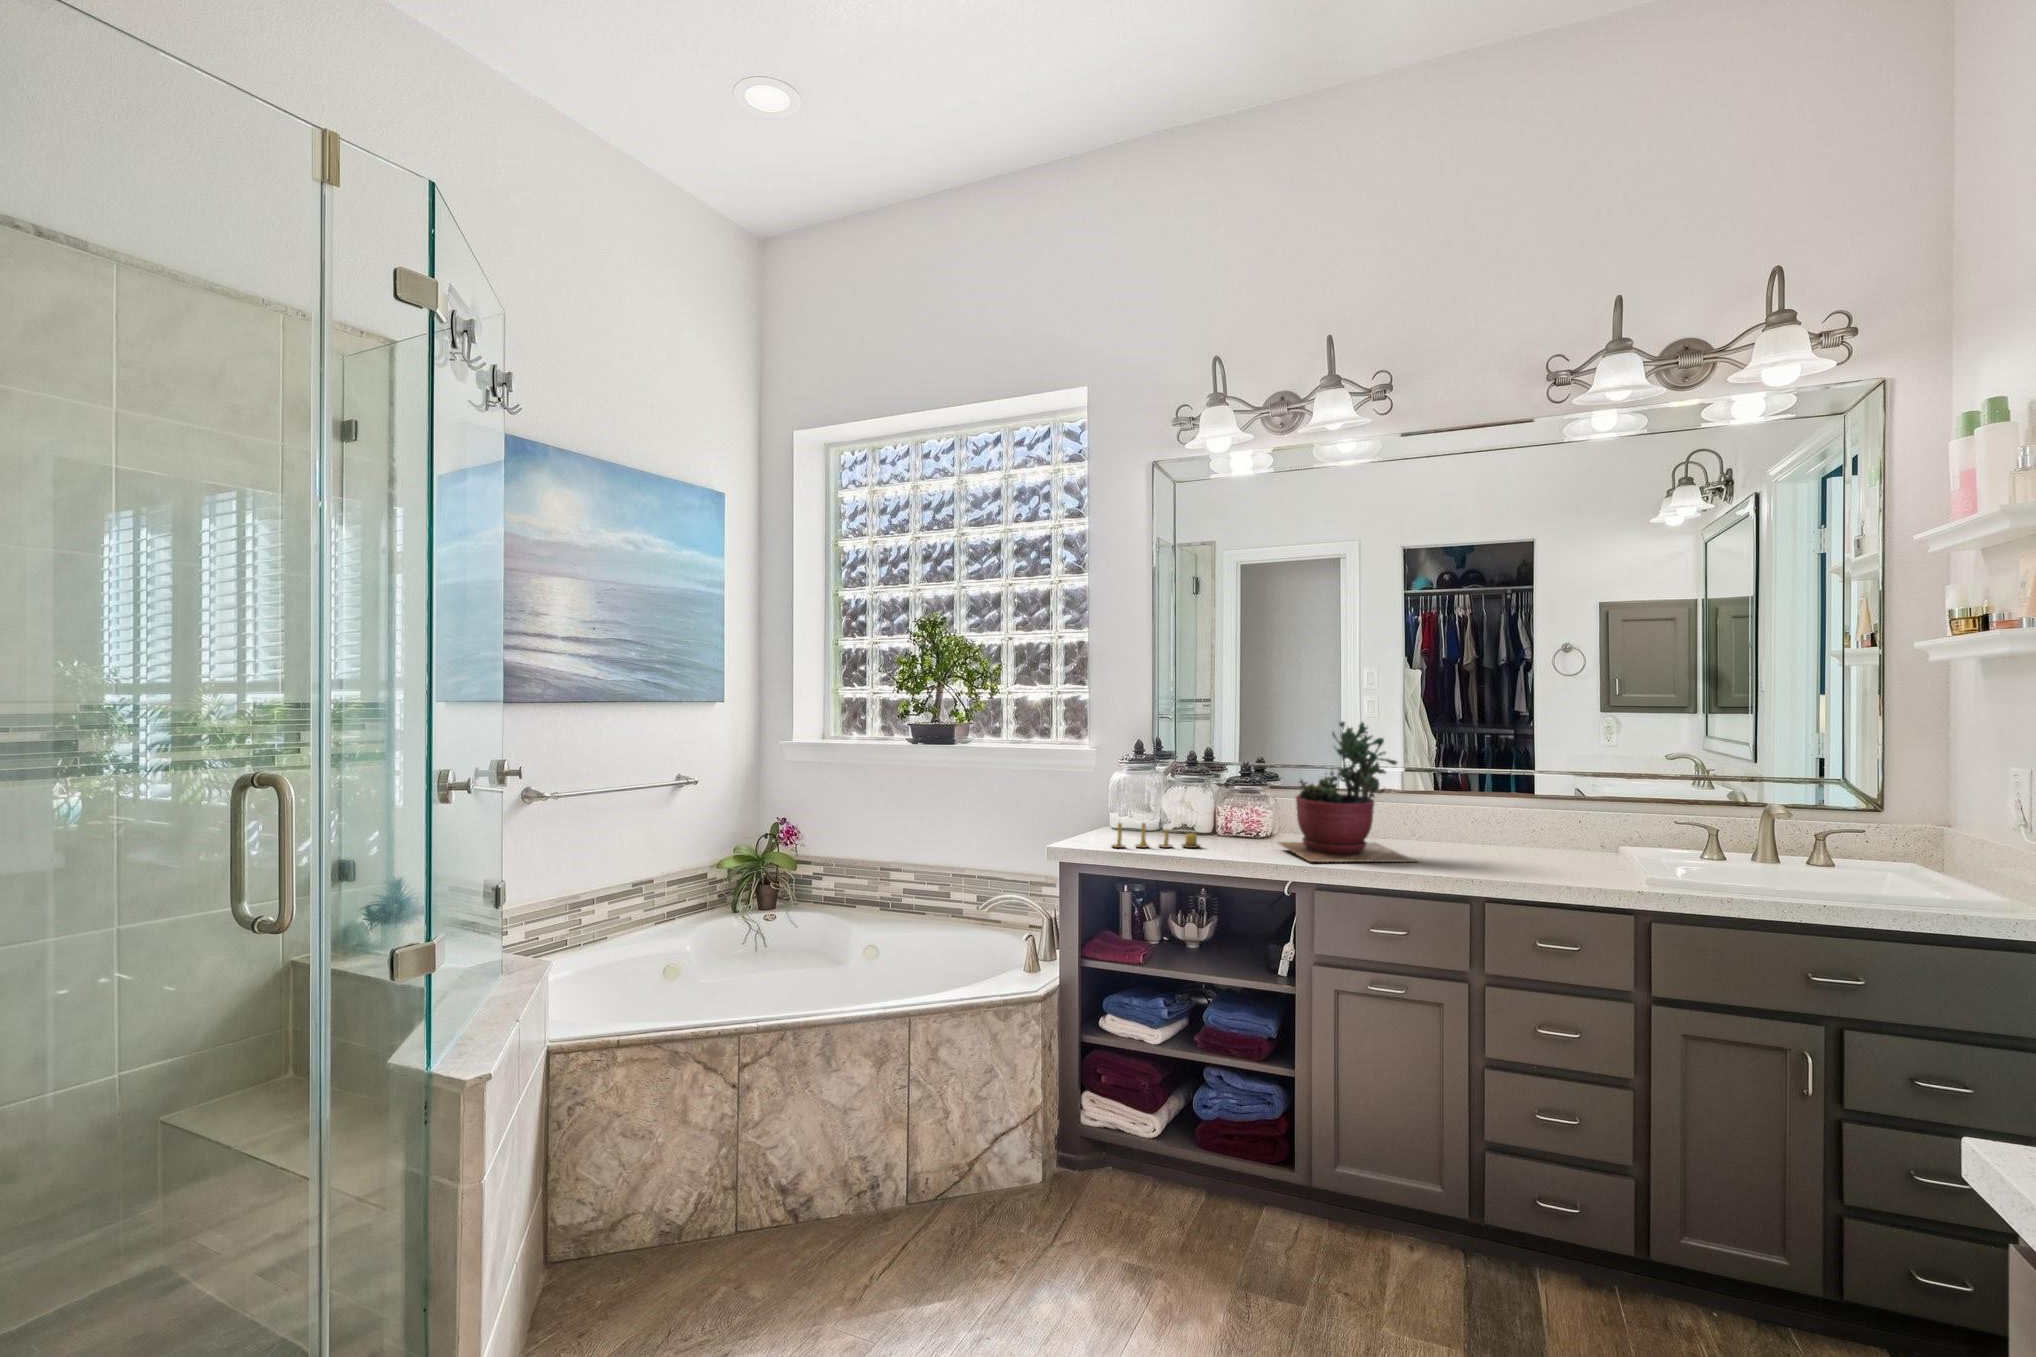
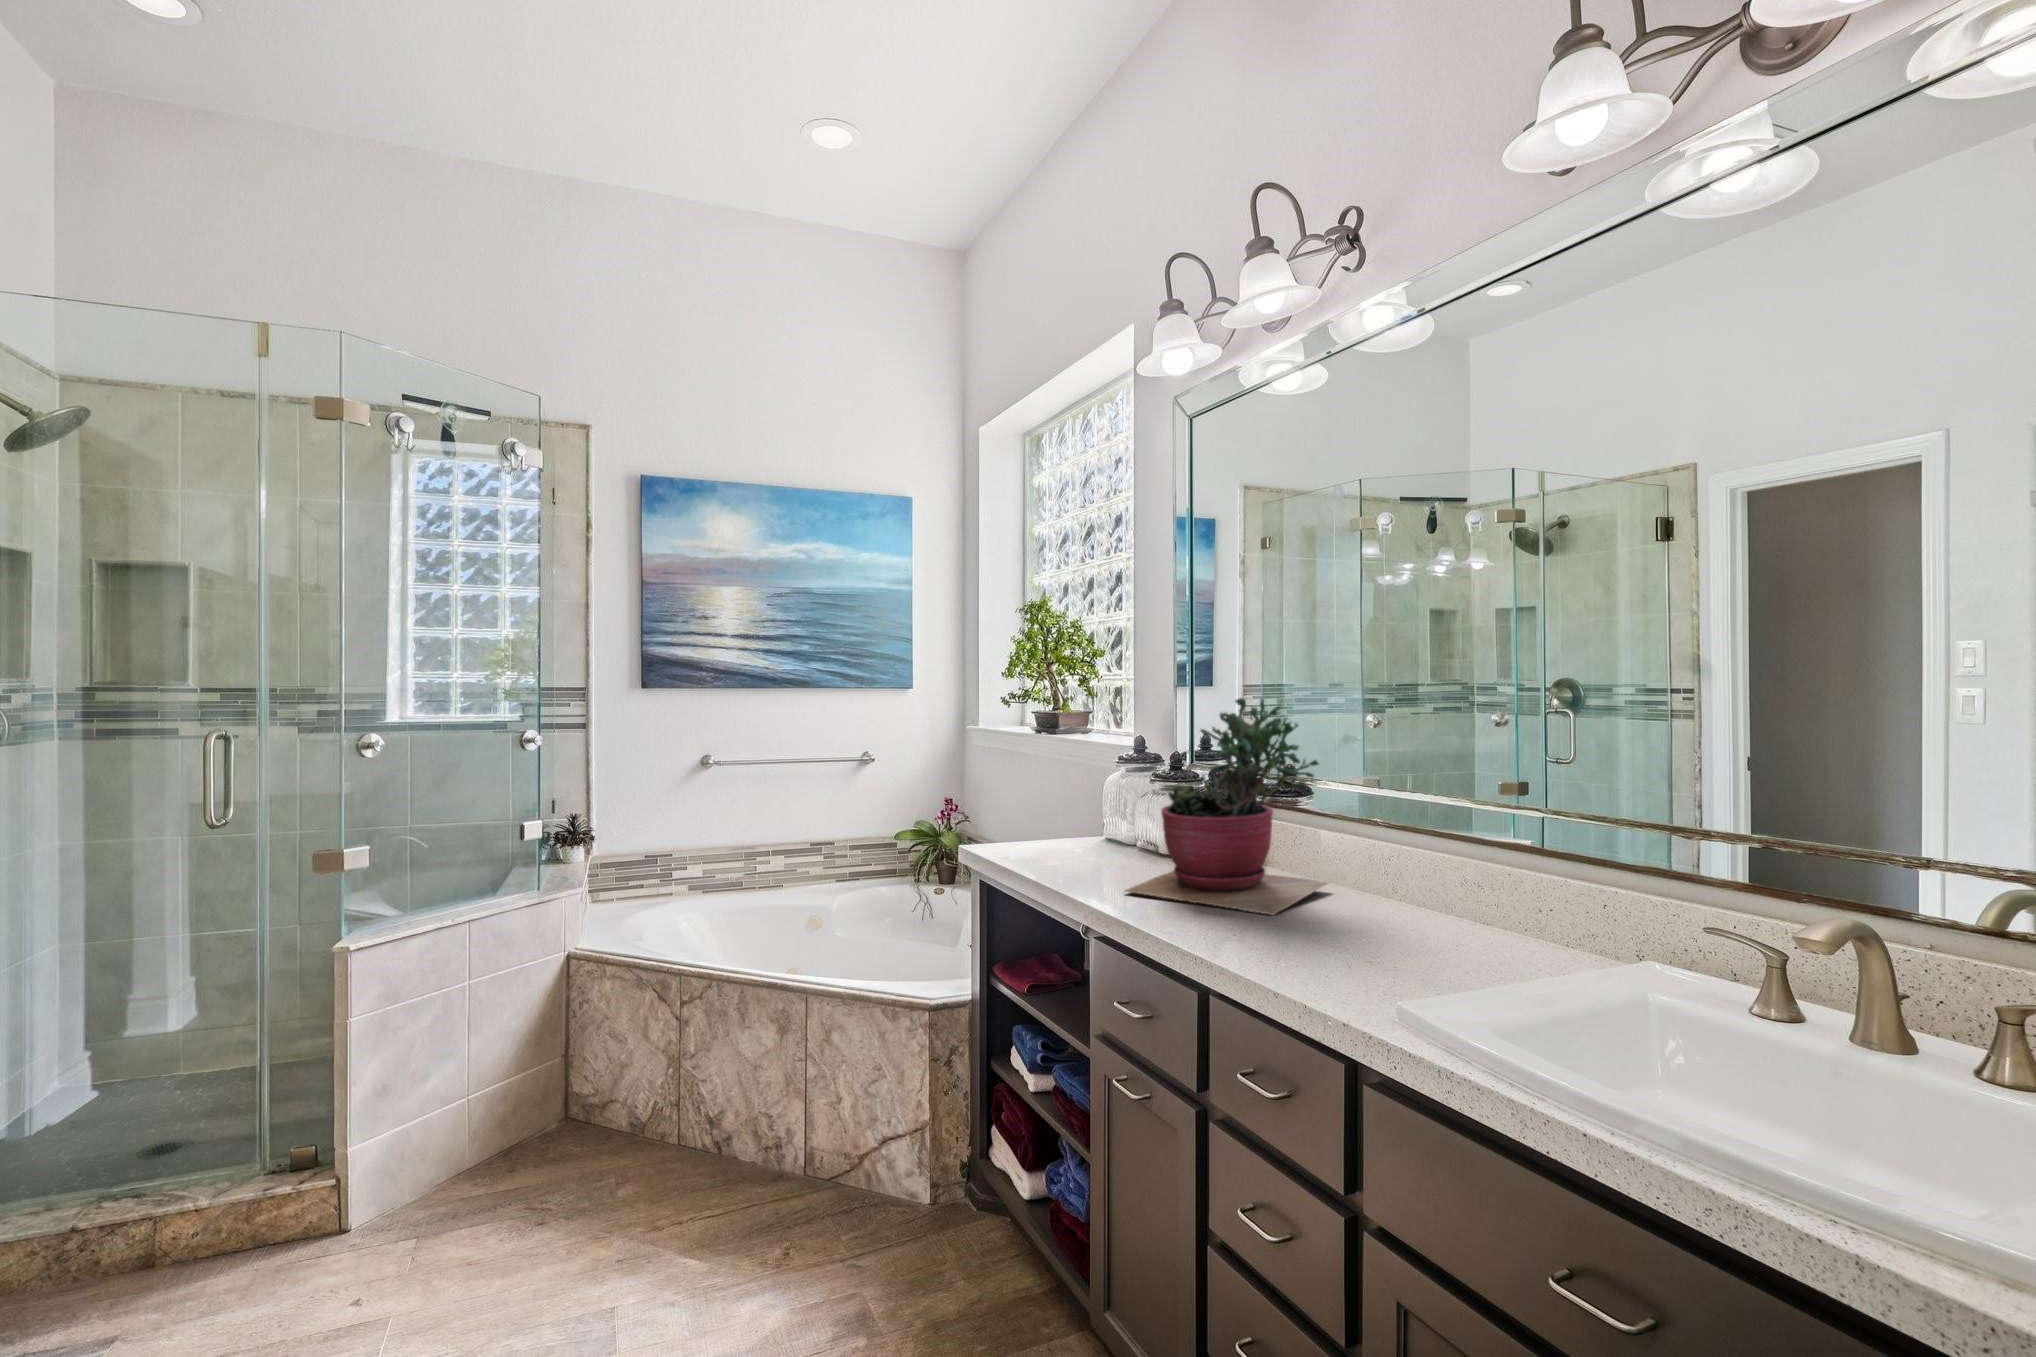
candle: present [1112,823,1200,848] -> none [1033,818,1125,860]

